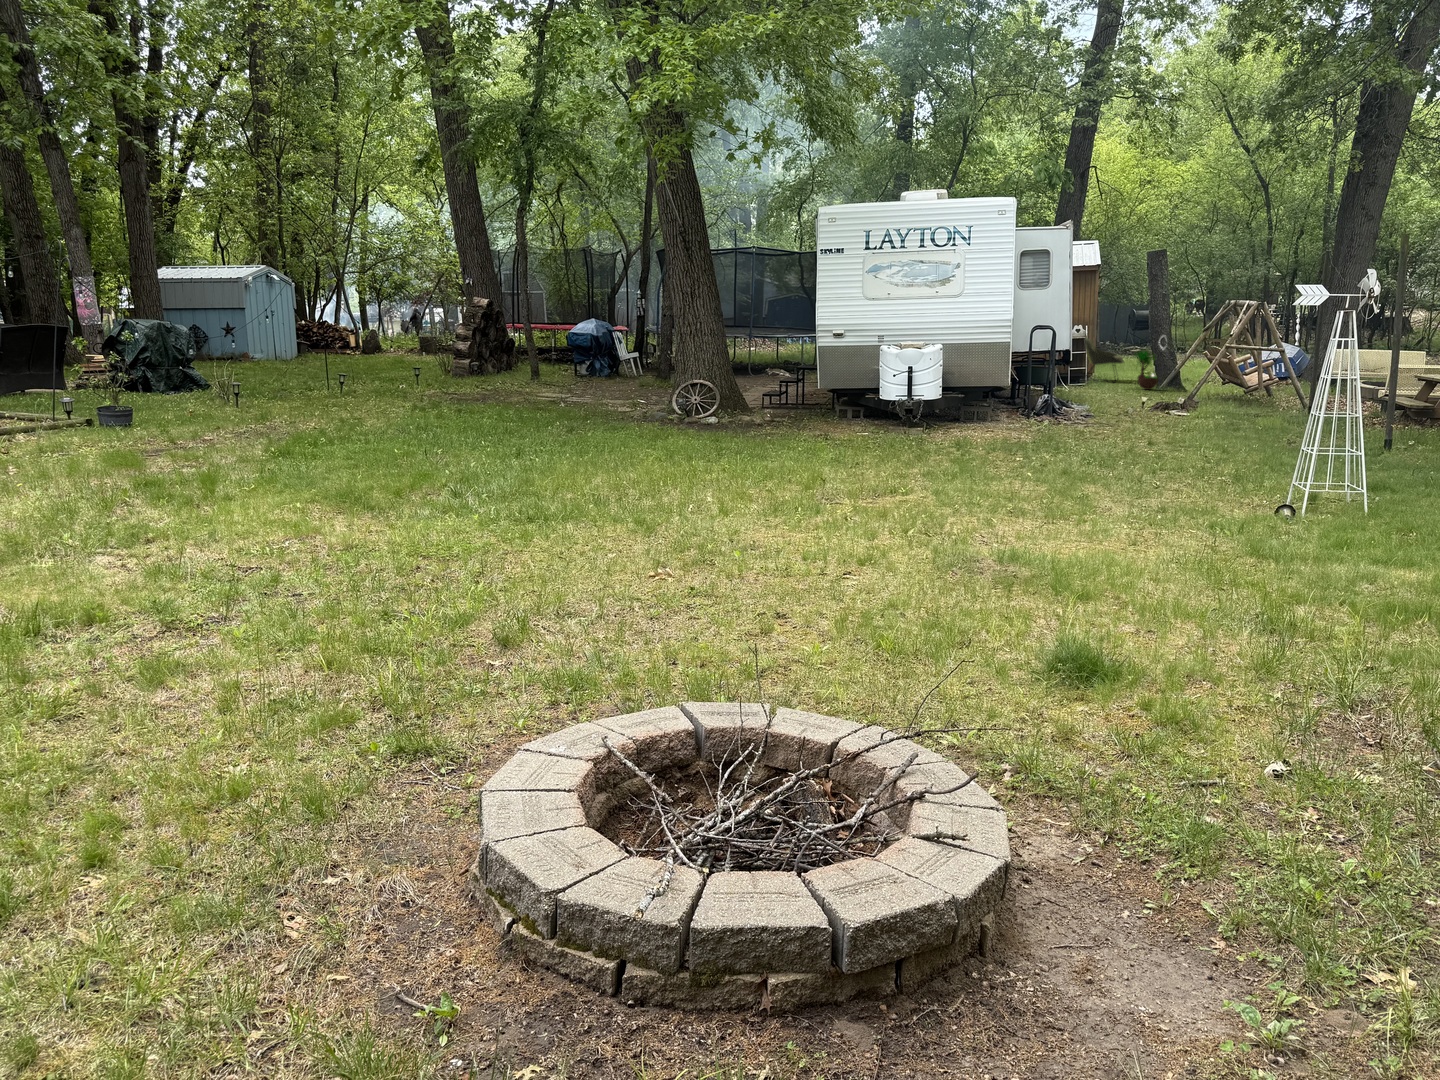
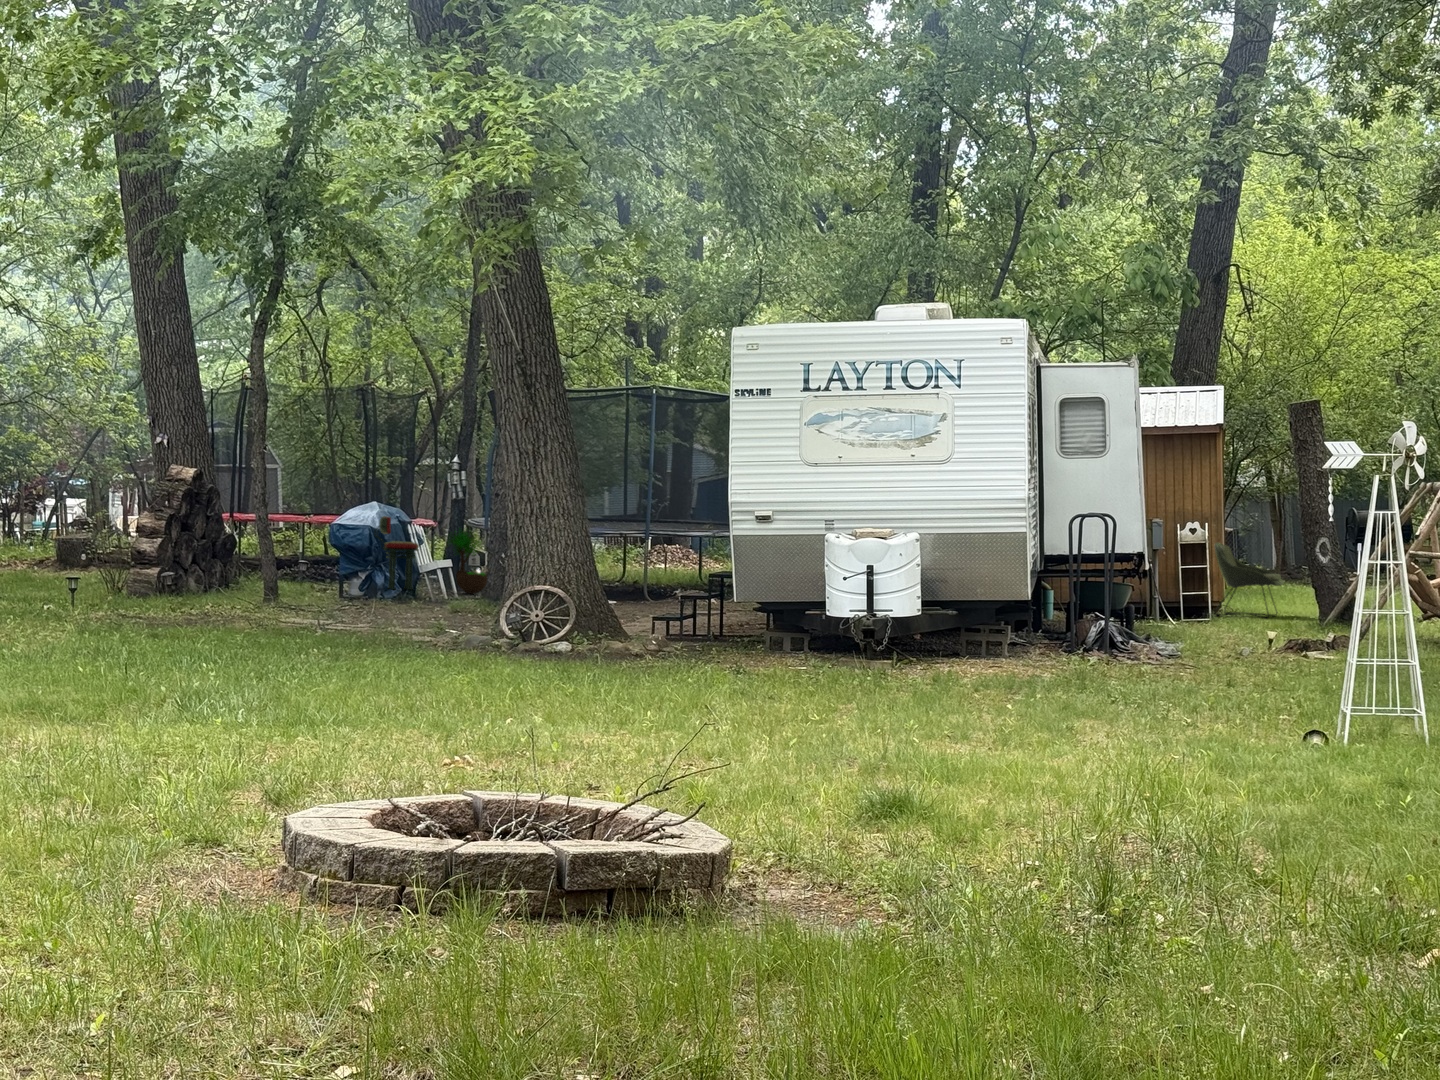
stool: none [593,326,619,370] -> present [376,516,419,590]
potted tree: present [1135,350,1158,390] -> present [448,531,487,594]

